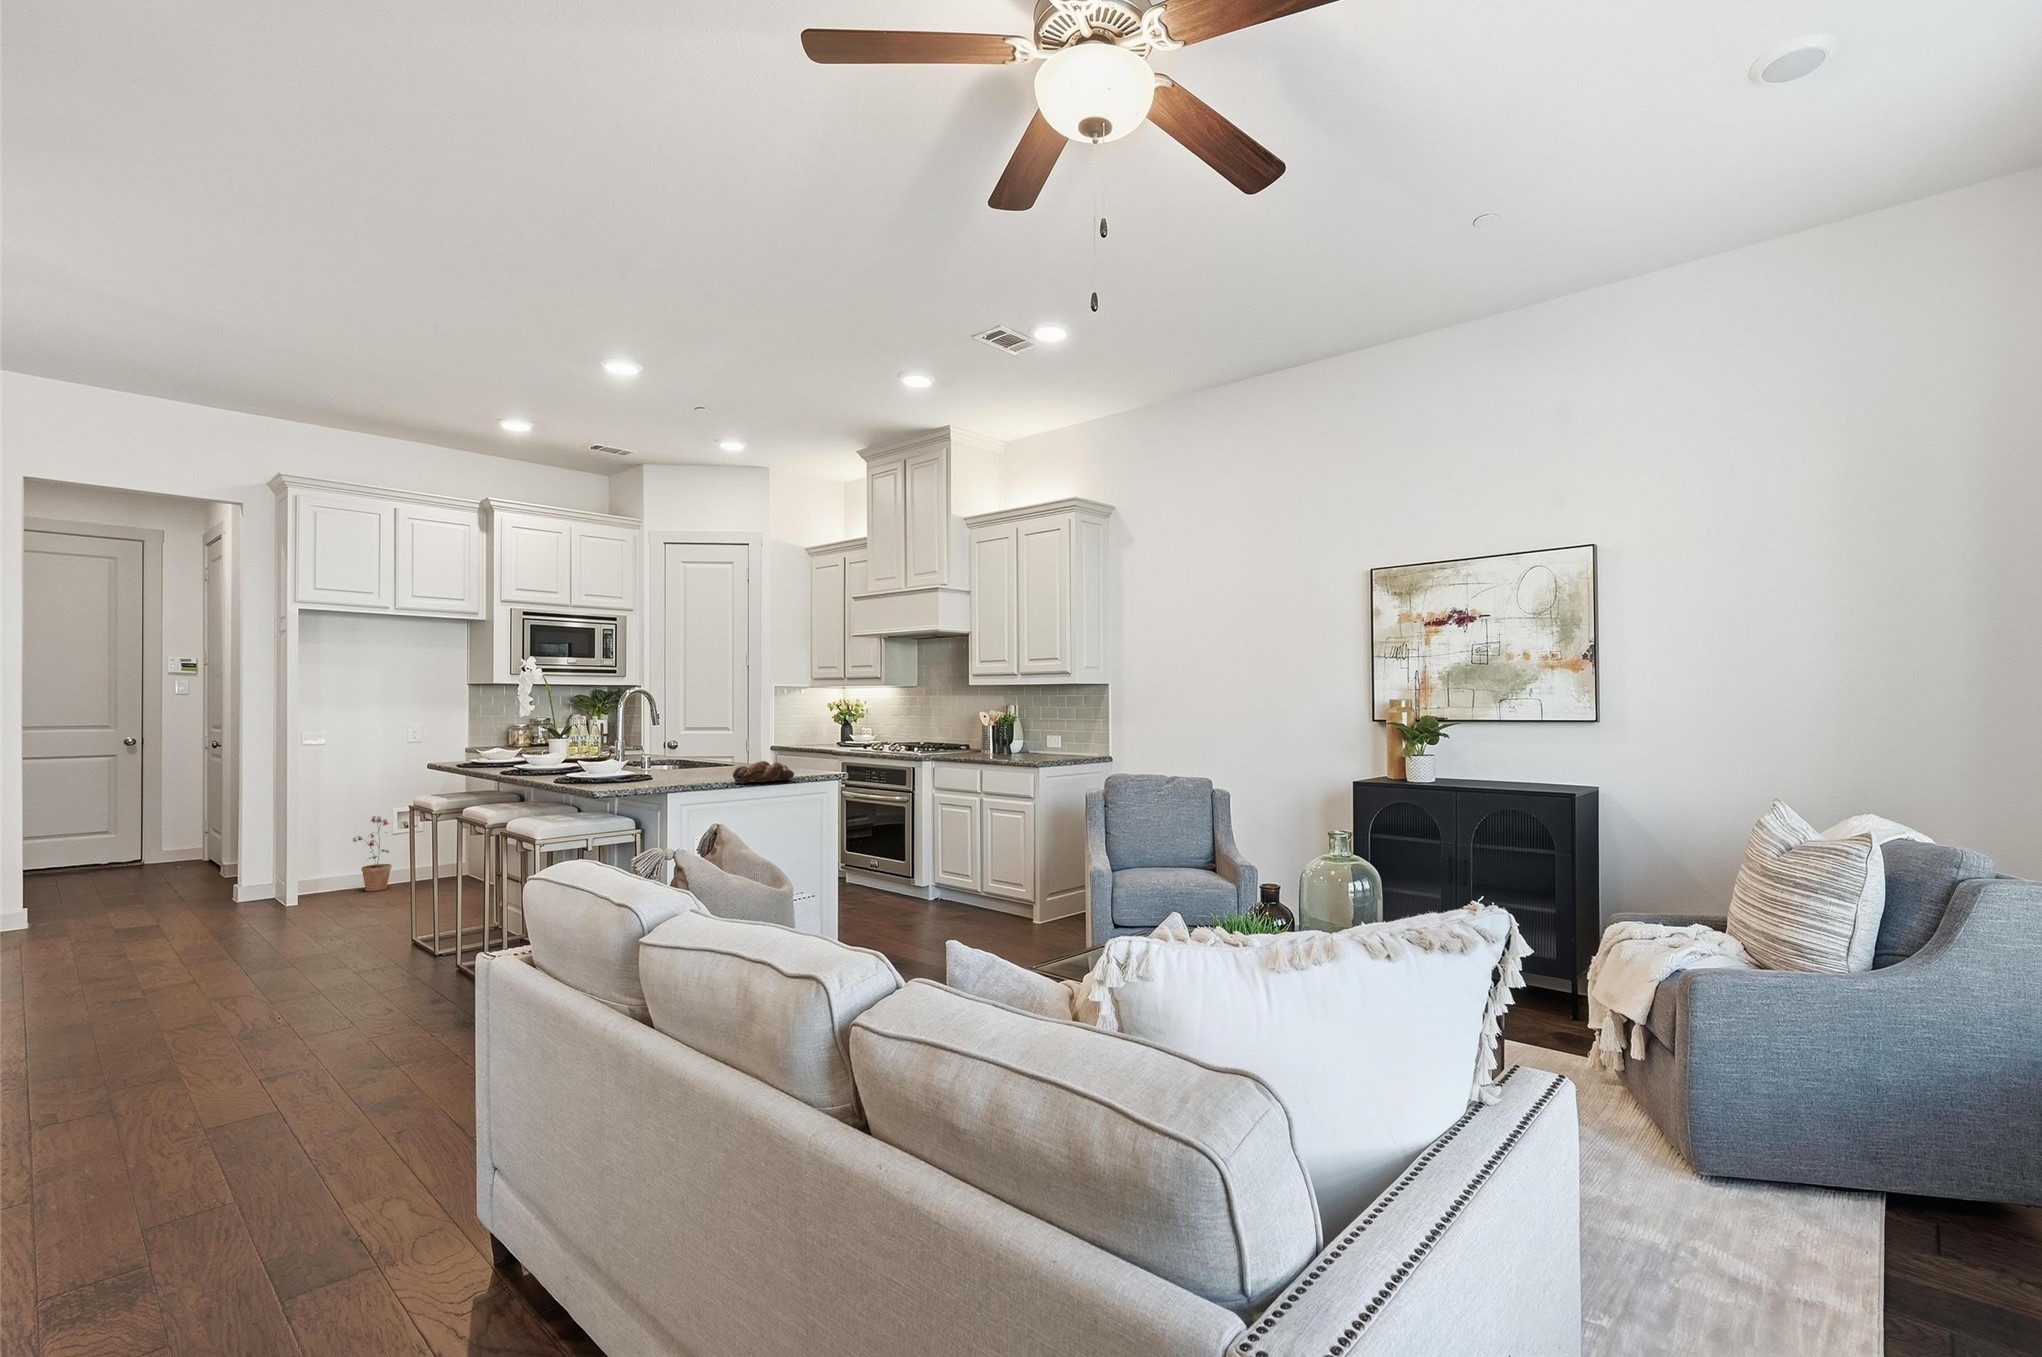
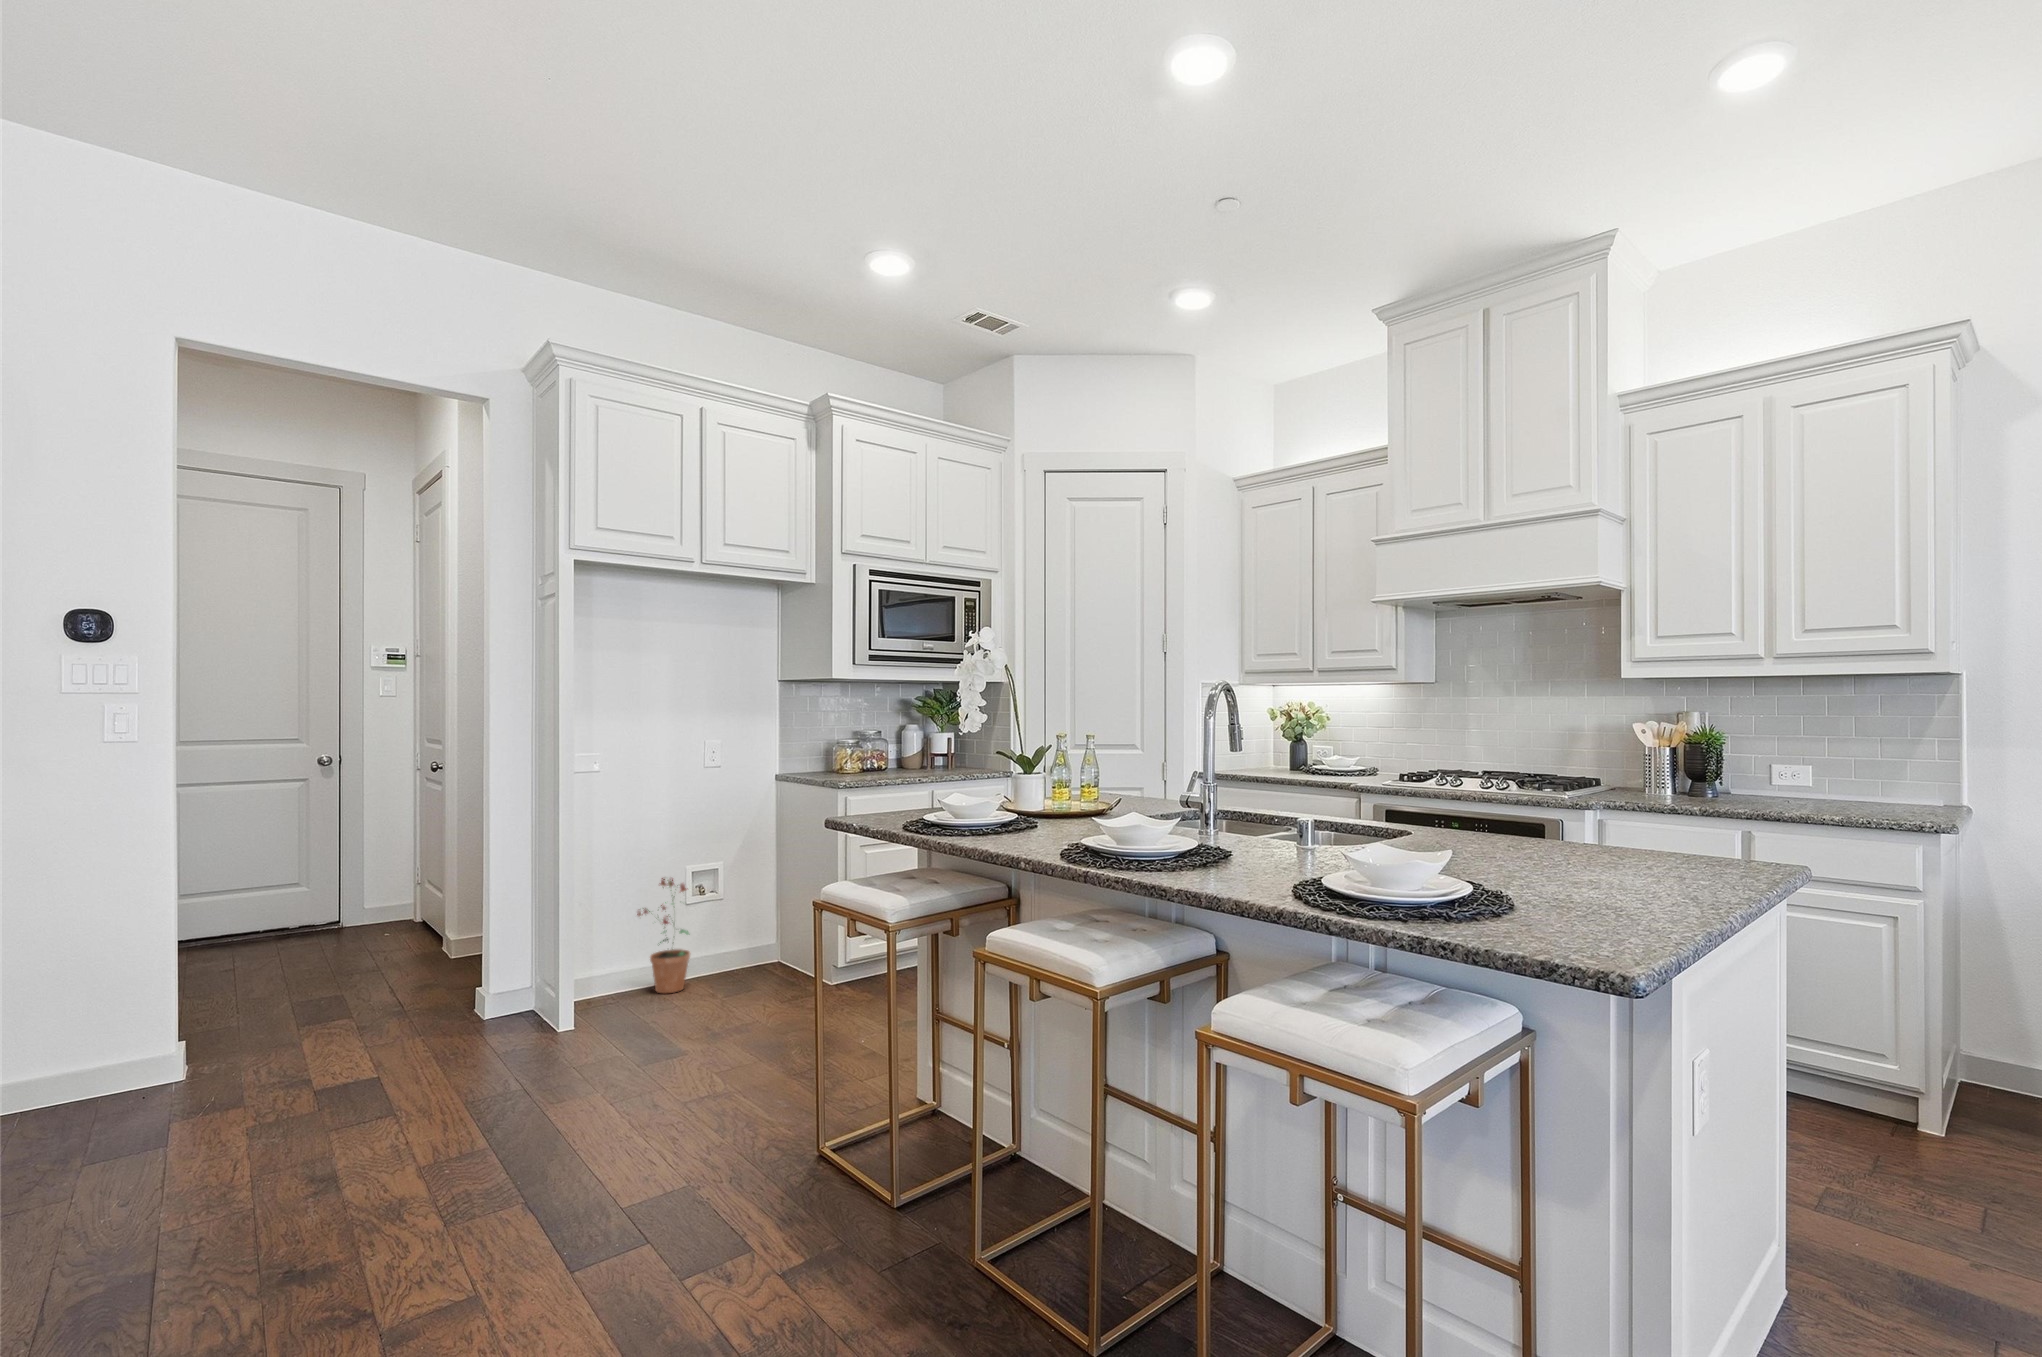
bread loaf: present [733,761,794,784] -> none [1550,825,1669,877]

